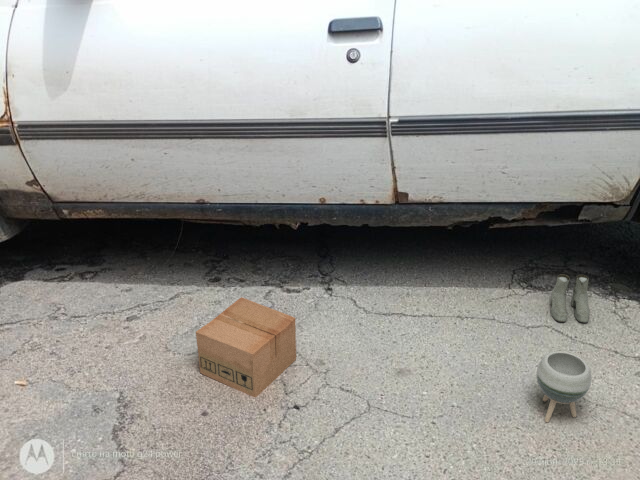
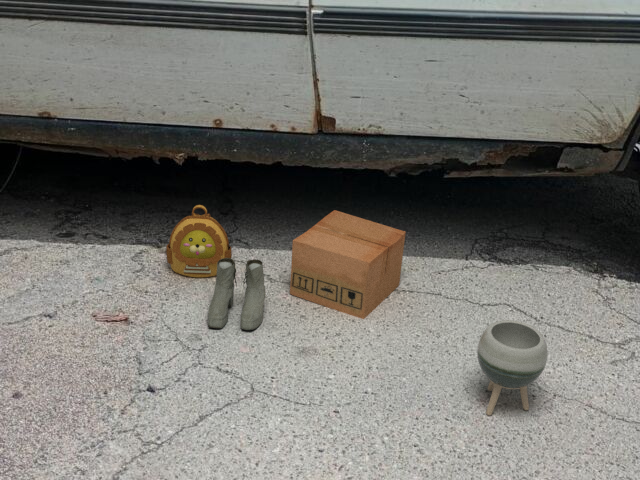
backpack: none [291,261,338,313] -> present [166,205,232,277]
boots: present [550,274,590,323] -> present [208,258,265,330]
cardboard box: present [196,297,296,398] -> present [290,210,406,319]

